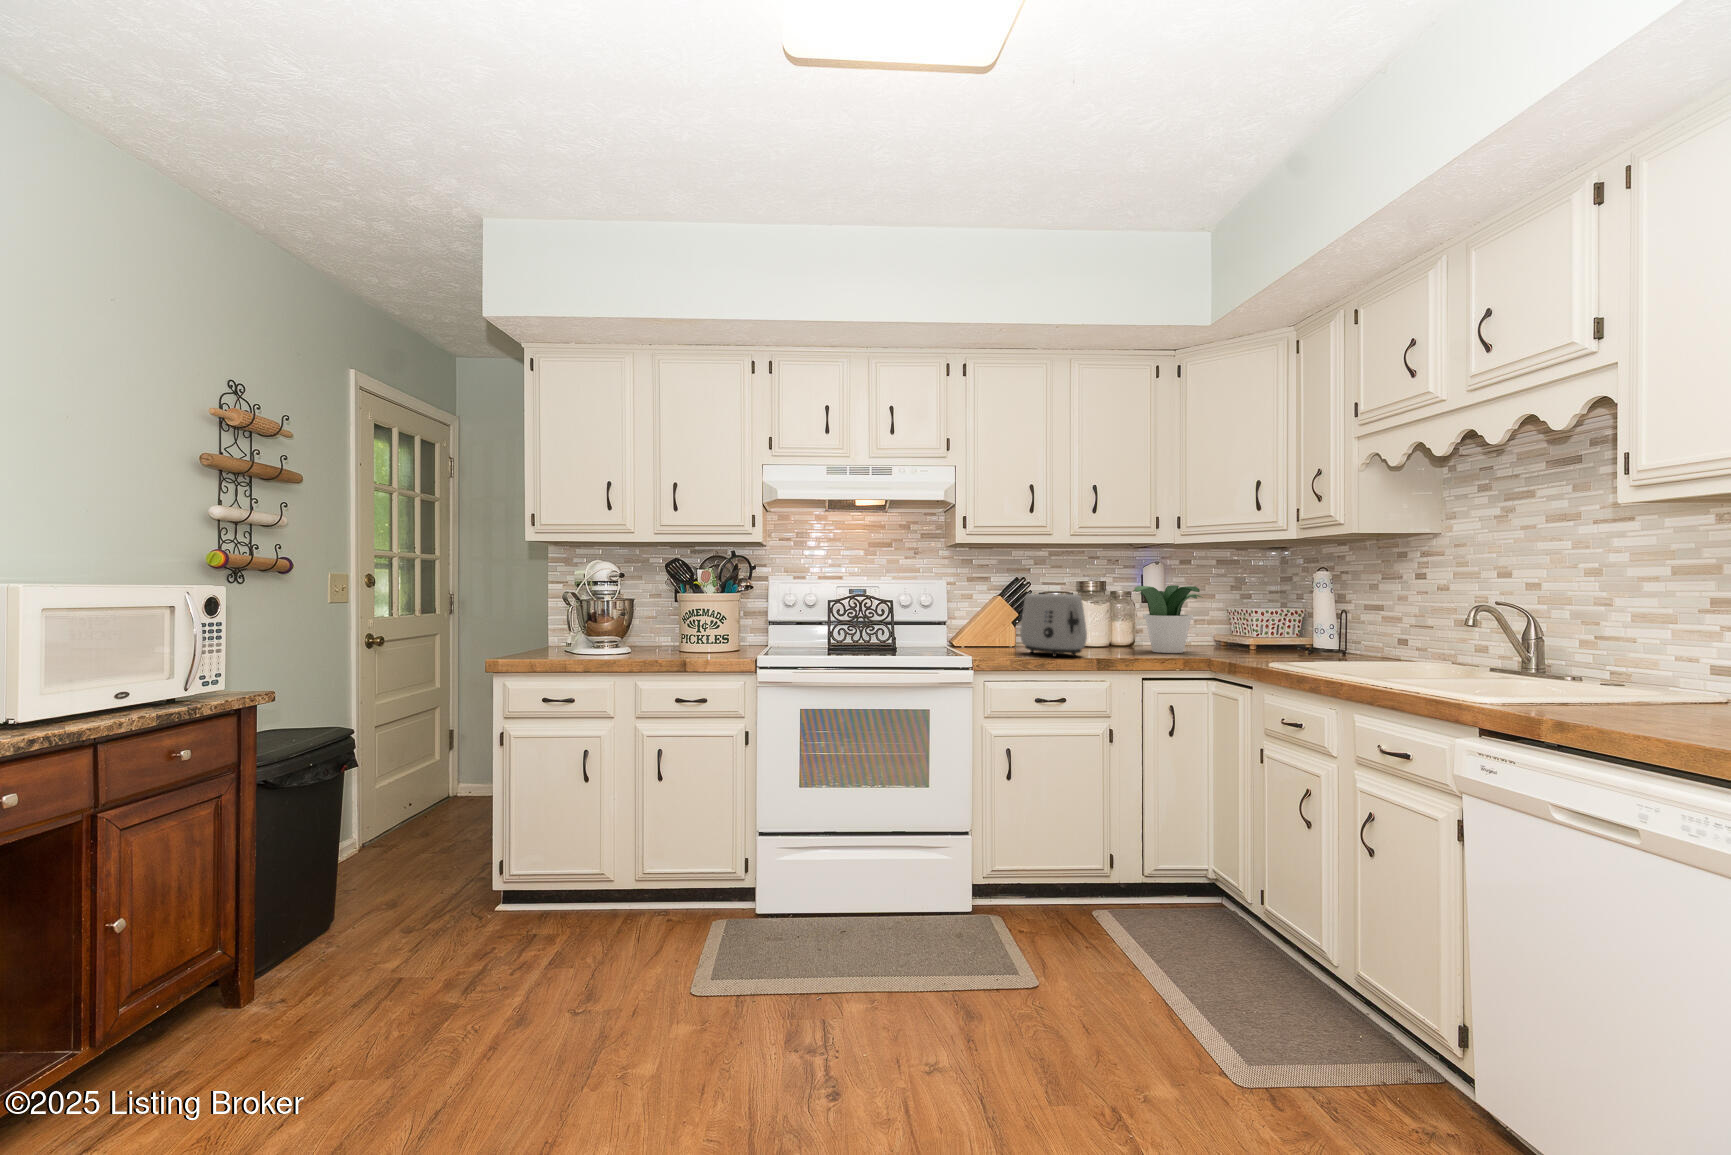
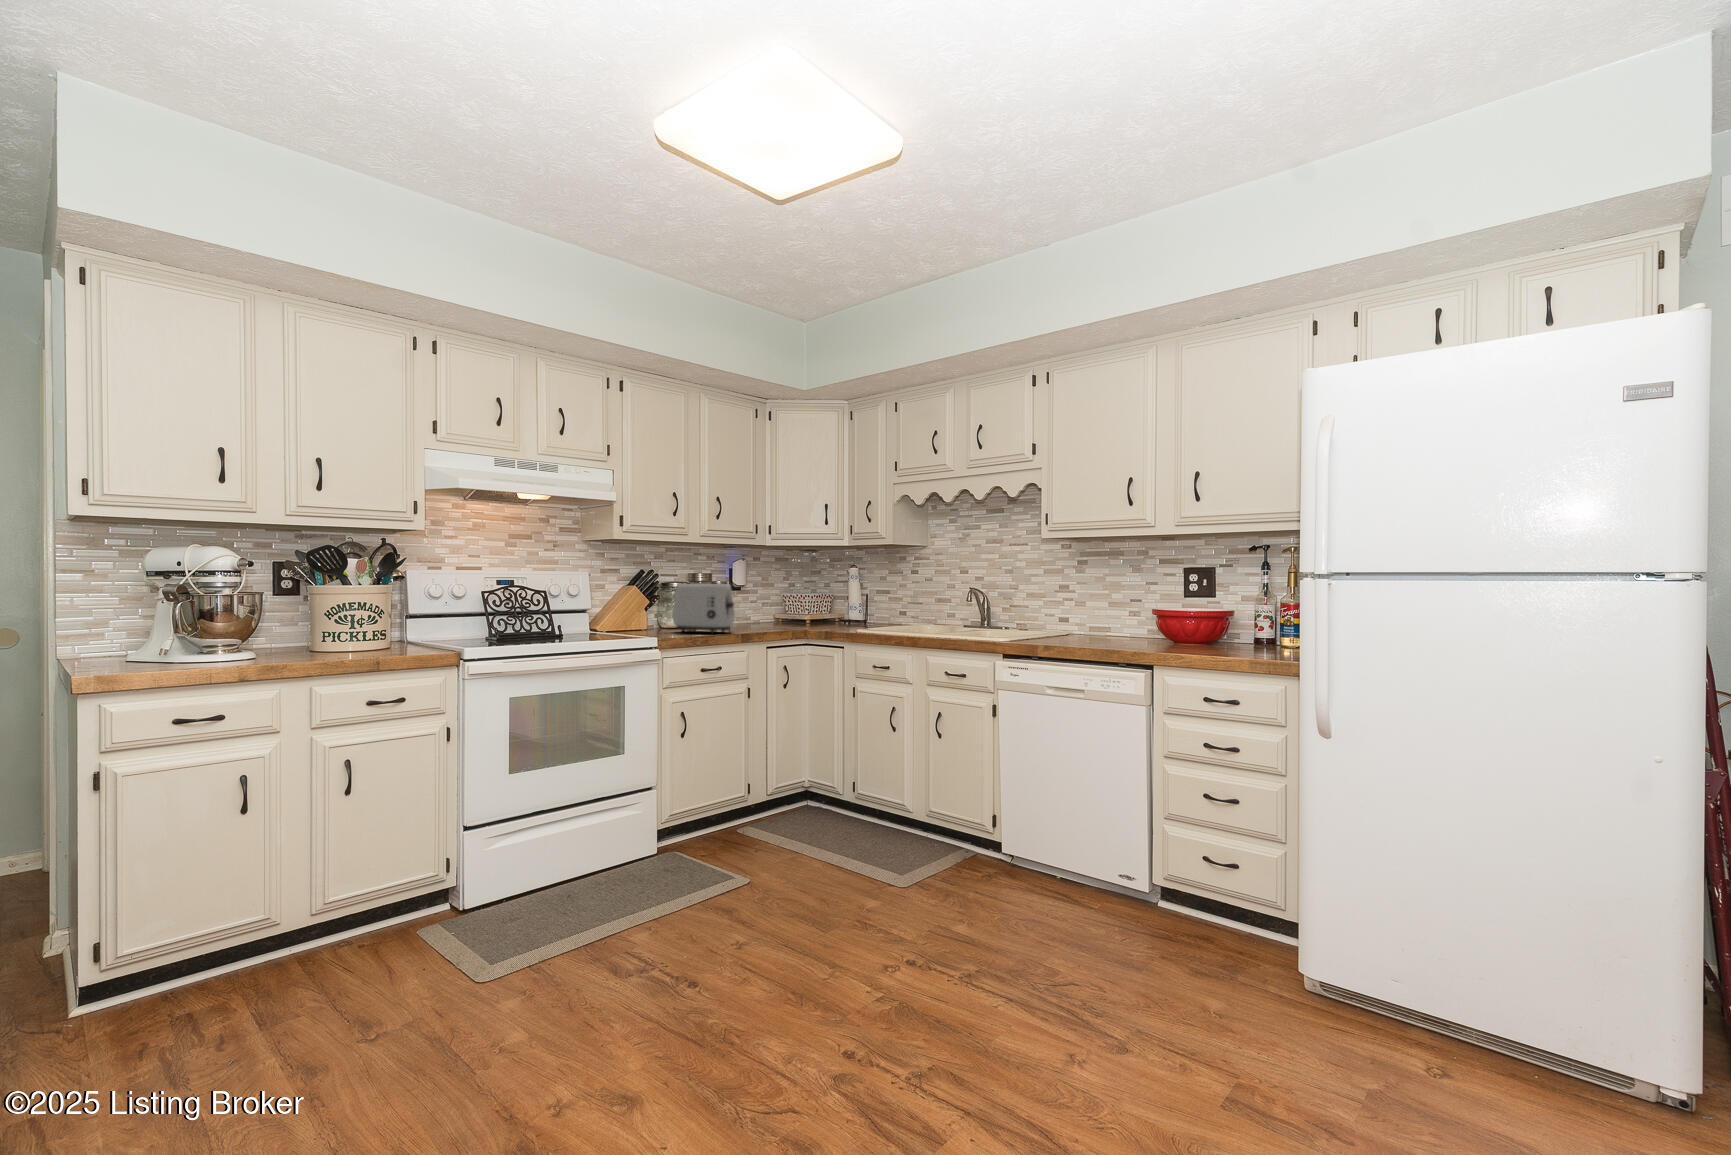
potted plant: present [1133,585,1202,653] -> none [741,577,795,627]

